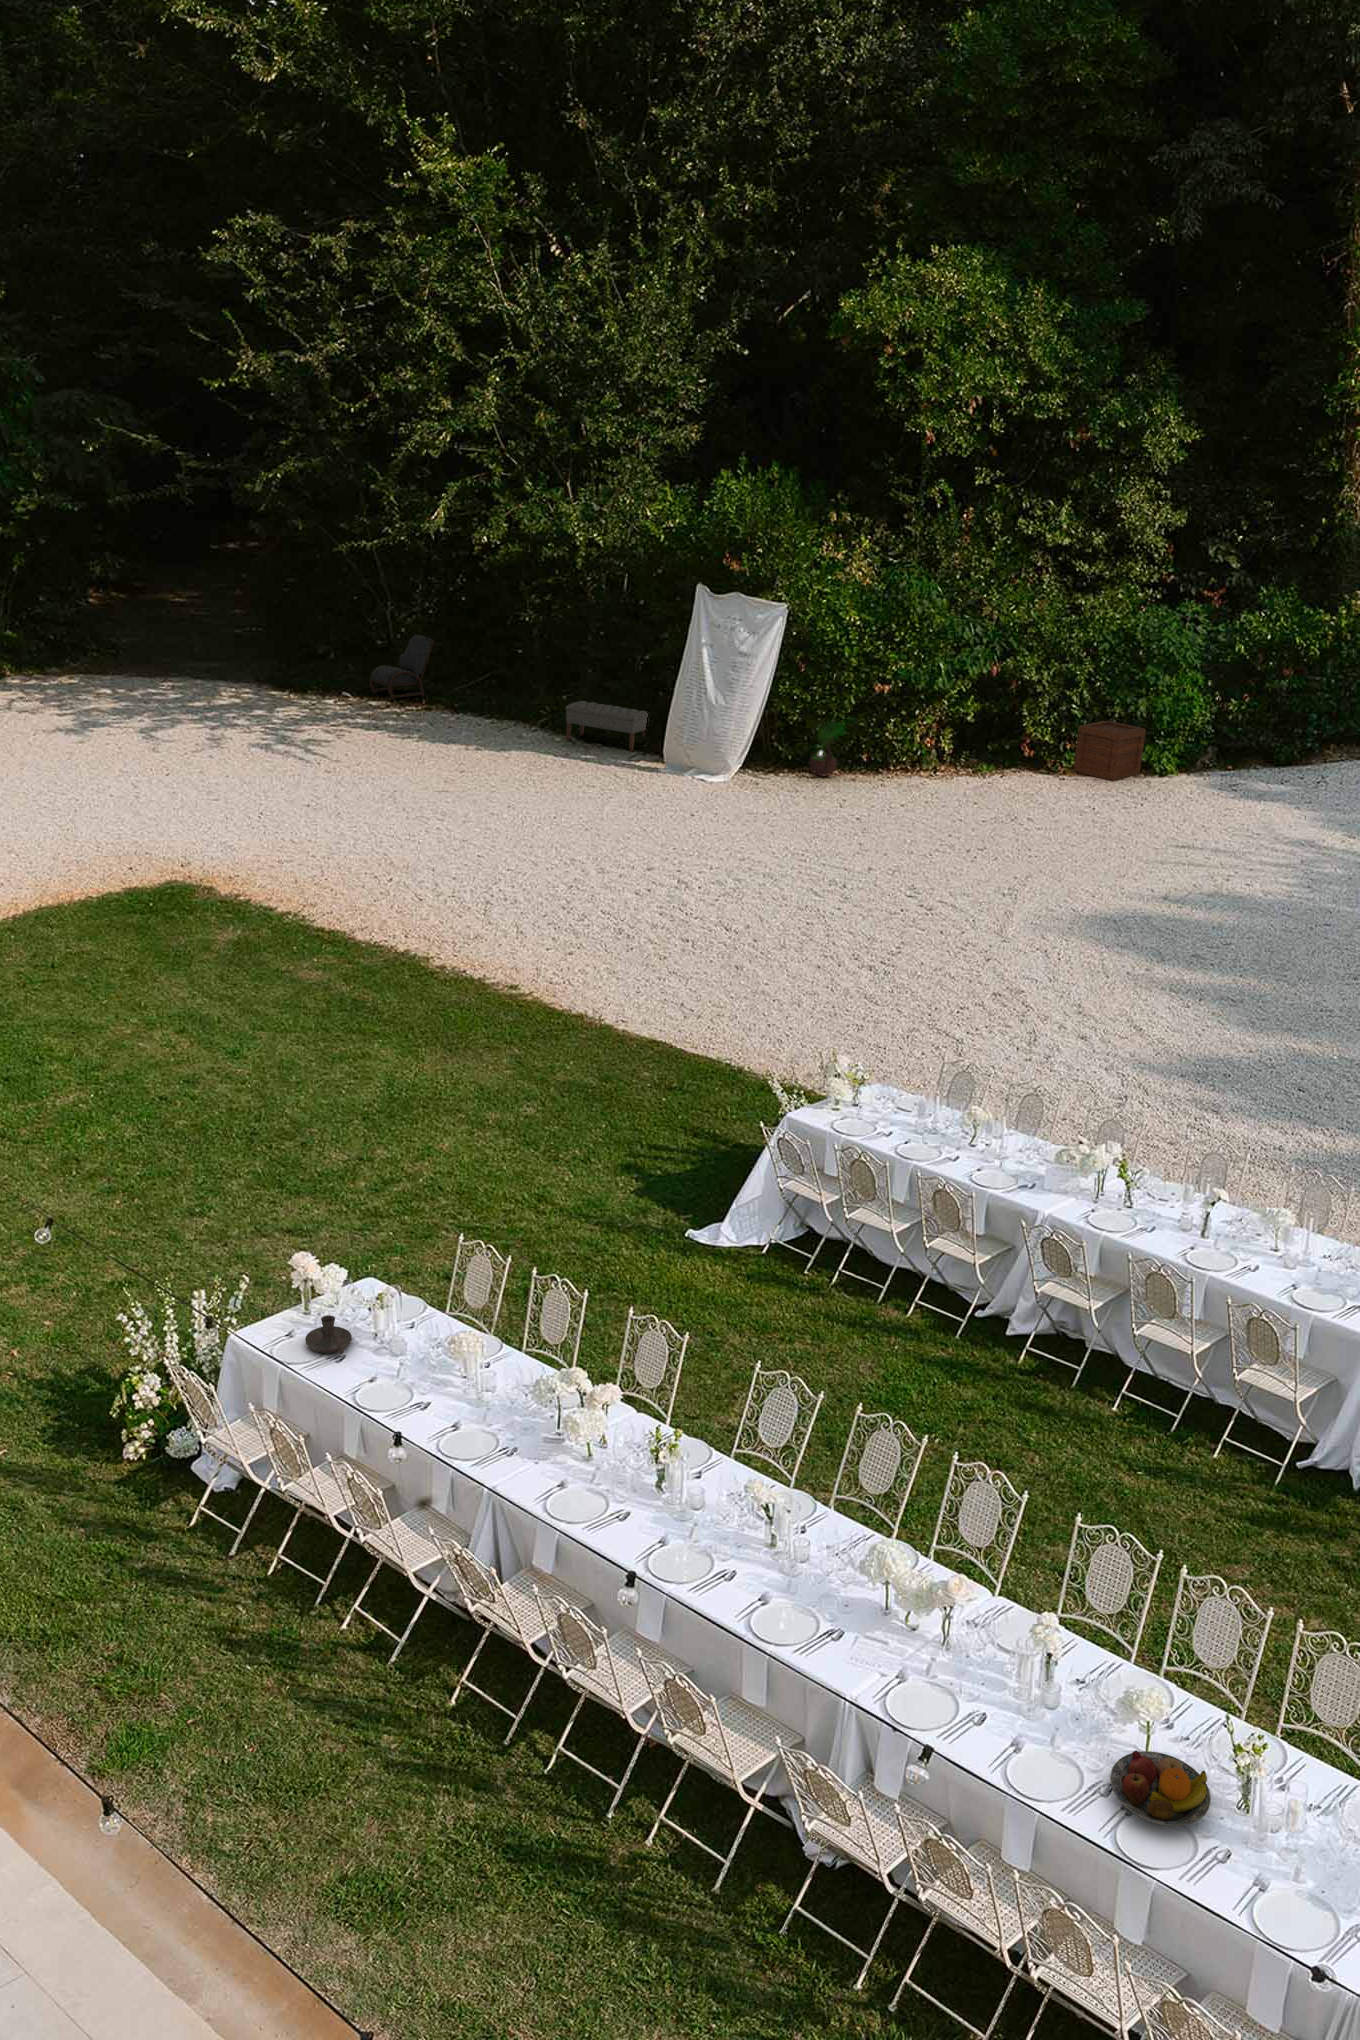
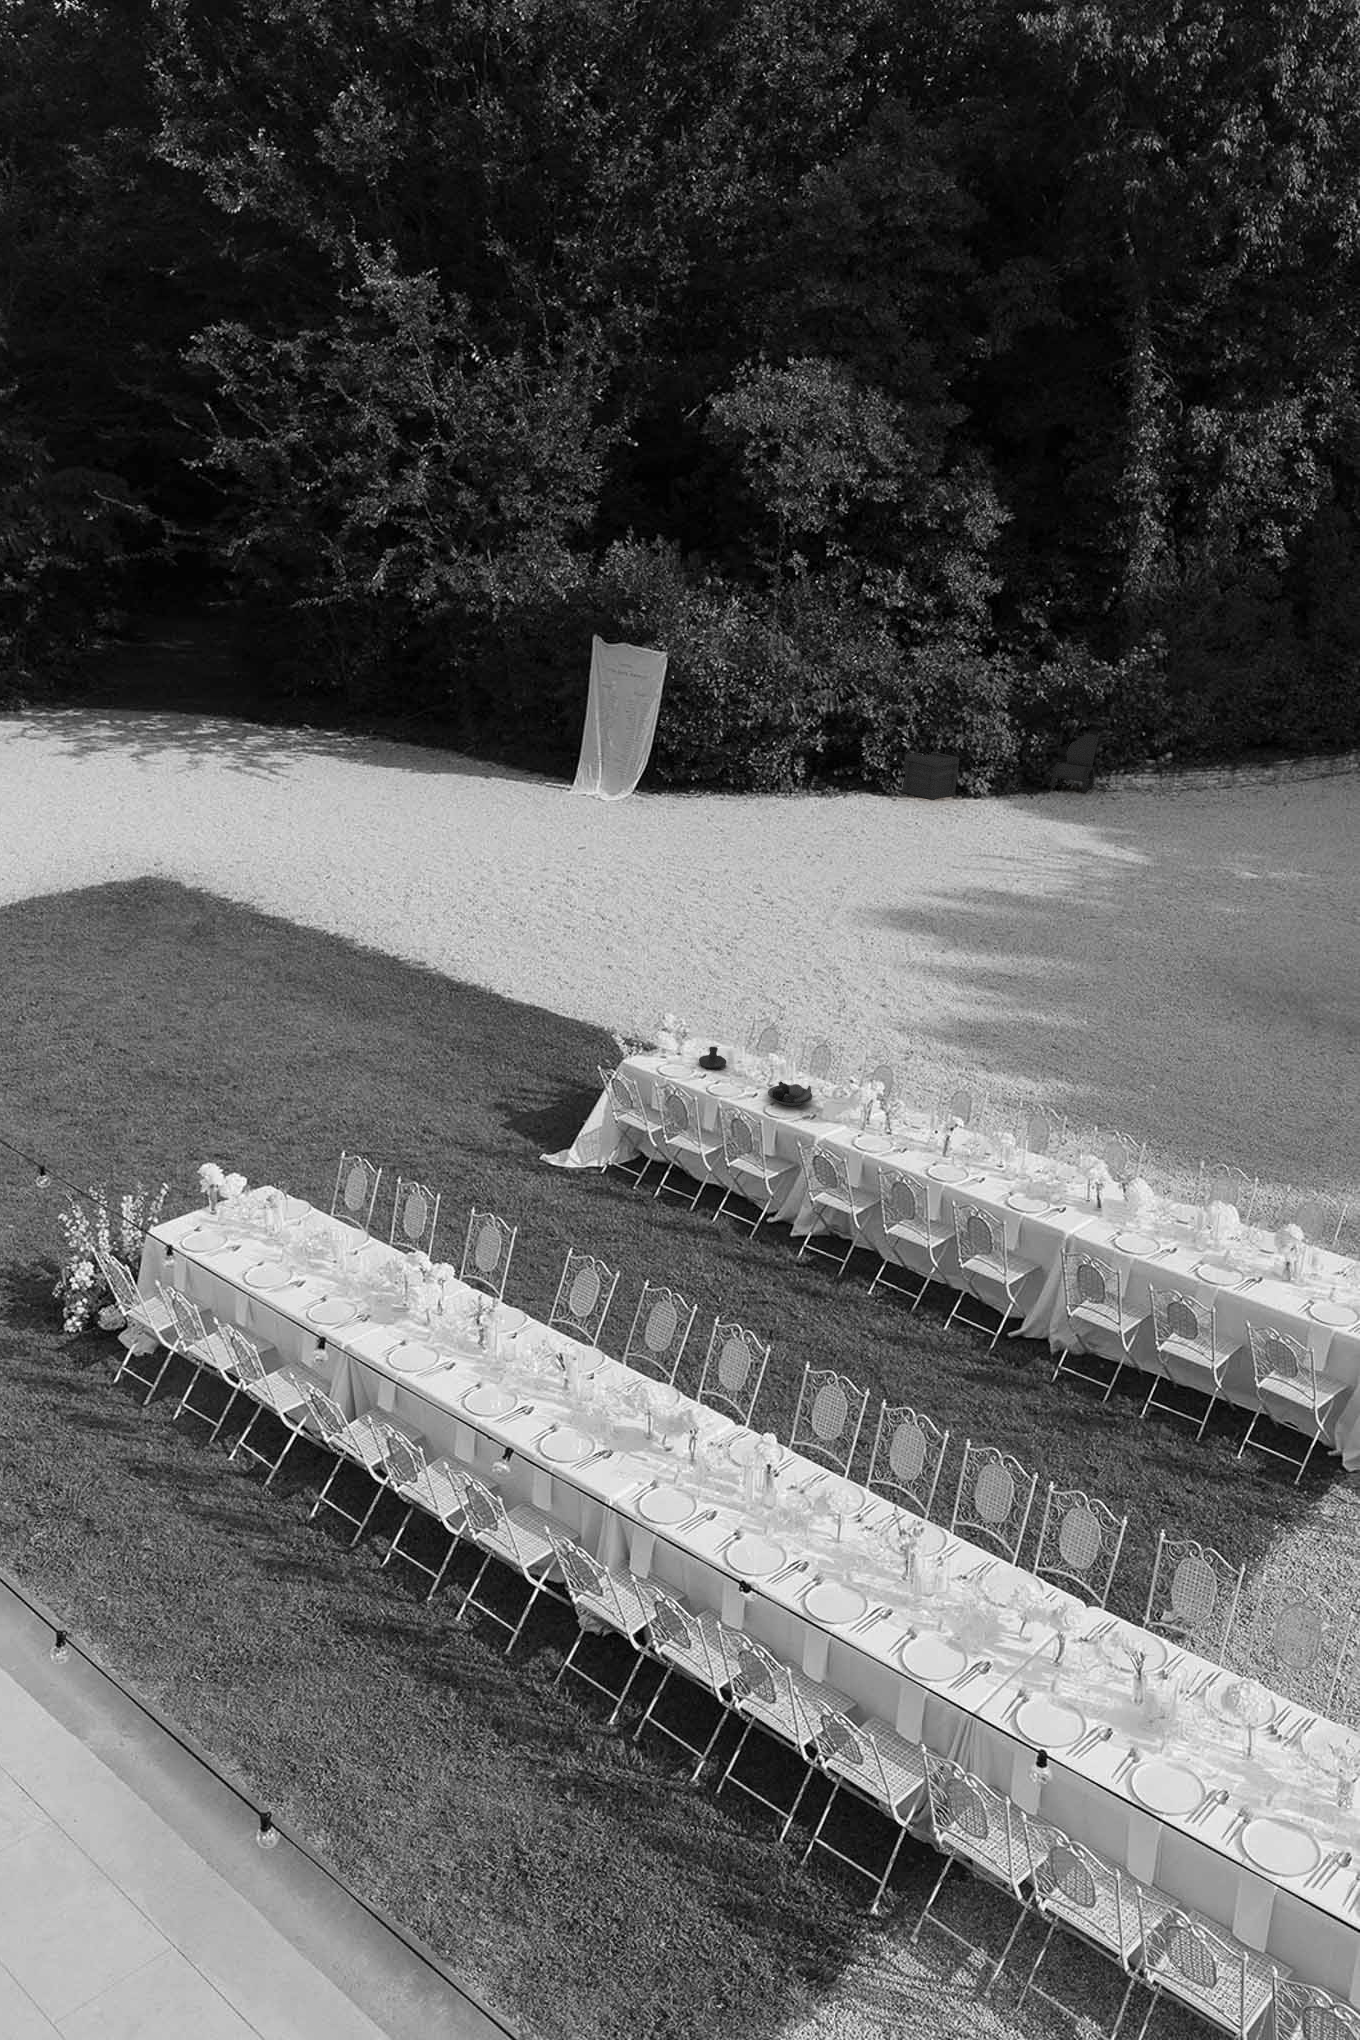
lounge chair: present [370,633,434,700] -> present [1051,734,1099,793]
bench: present [565,701,648,751] -> none [487,731,556,773]
potted tree: present [809,722,845,776] -> none [686,744,716,795]
candle holder: present [305,1315,352,1354] -> present [699,1047,727,1069]
fruit bowl: present [1110,1751,1211,1826] -> present [768,1081,813,1106]

